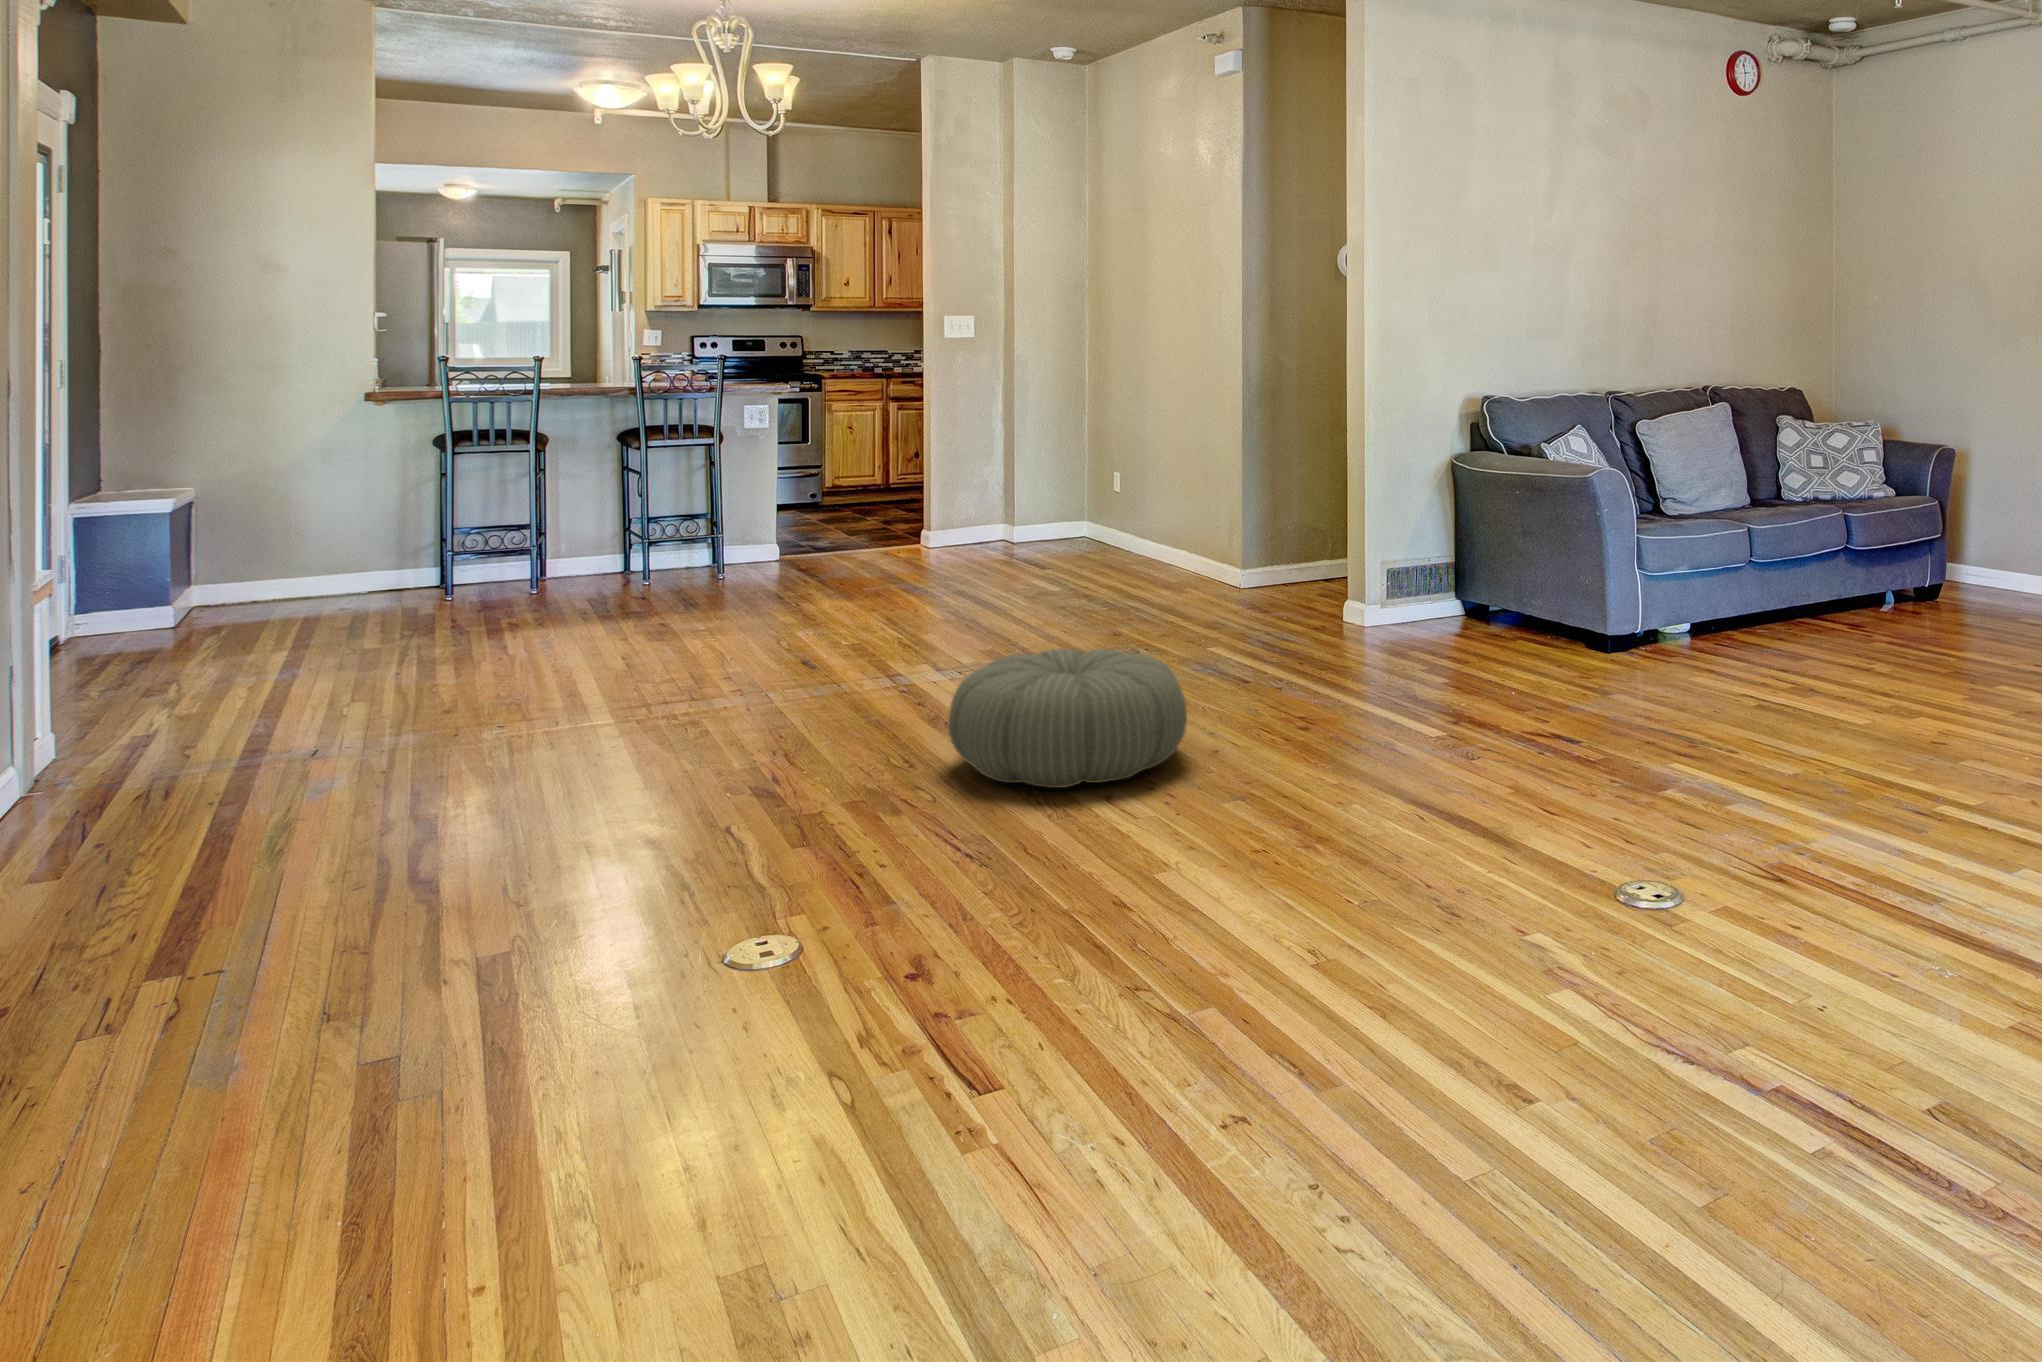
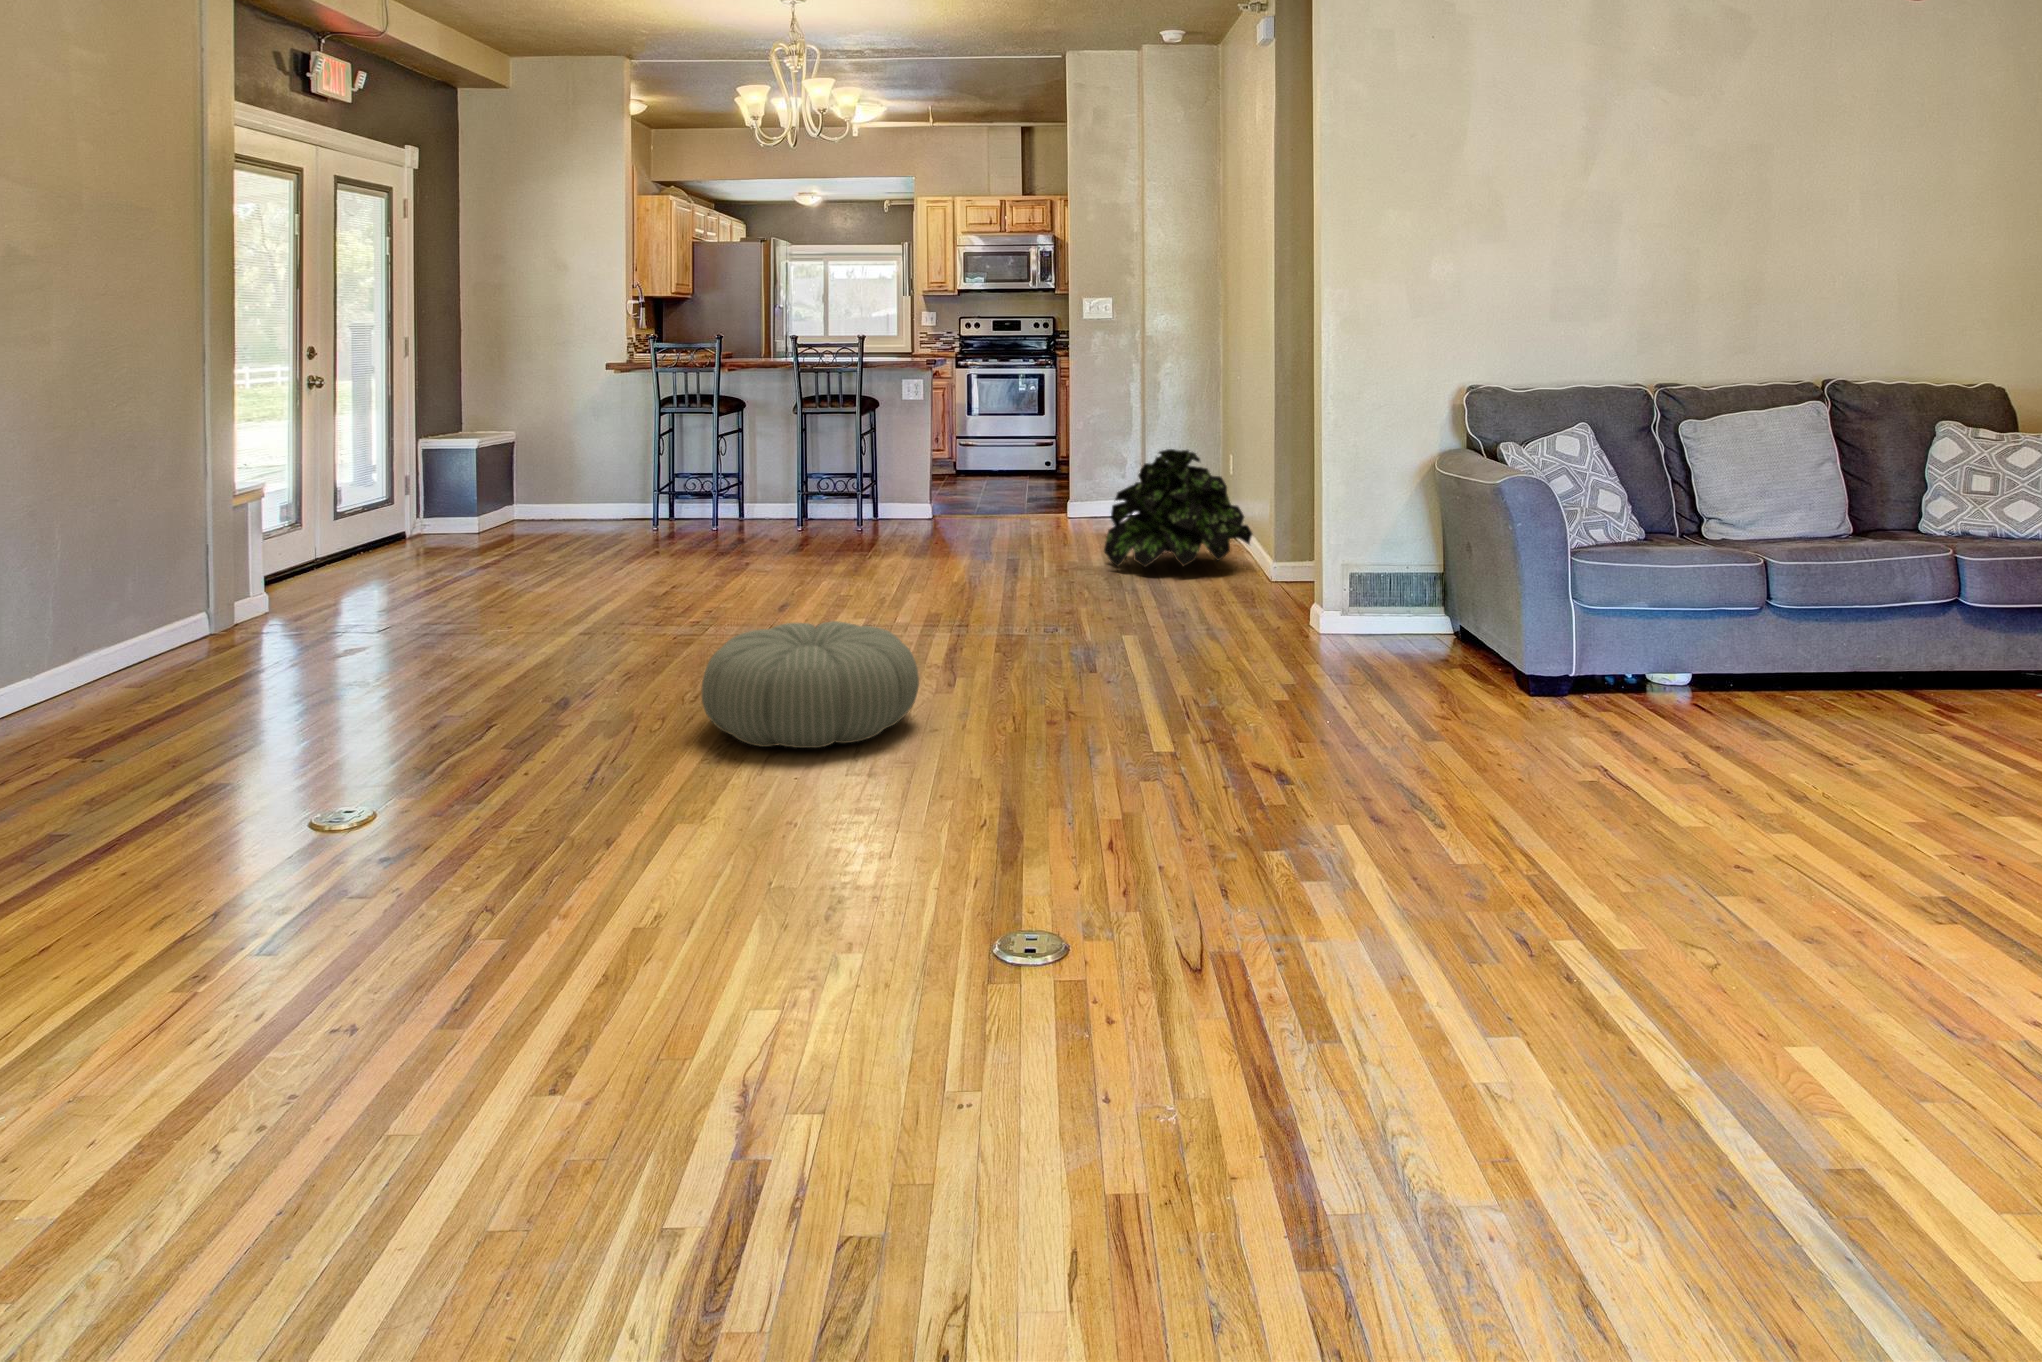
potted plant: none [1051,467,1207,593] -> present [1104,449,1252,567]

